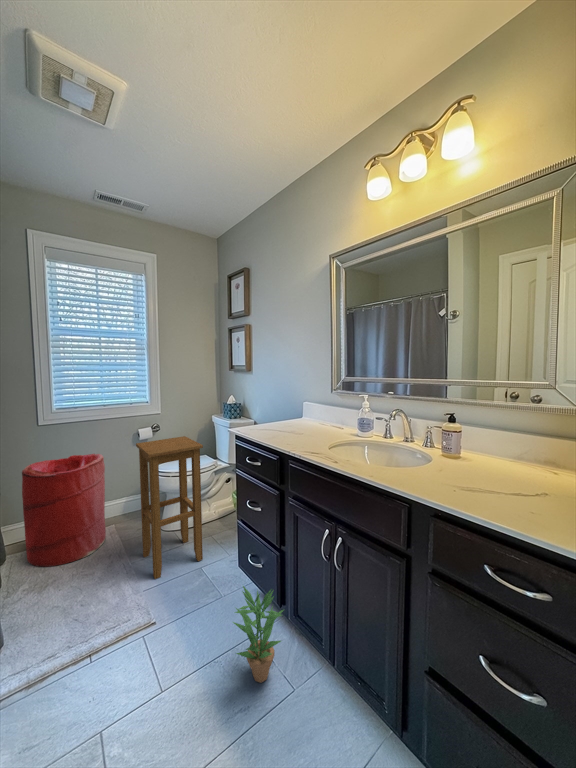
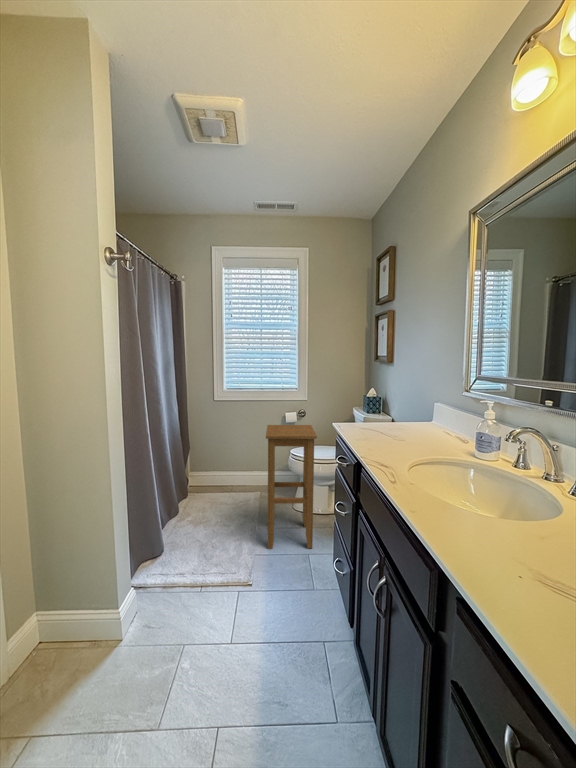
laundry hamper: present [22,454,106,567] -> none [199,428,253,511]
potted plant: present [233,586,284,683] -> none [278,582,335,691]

